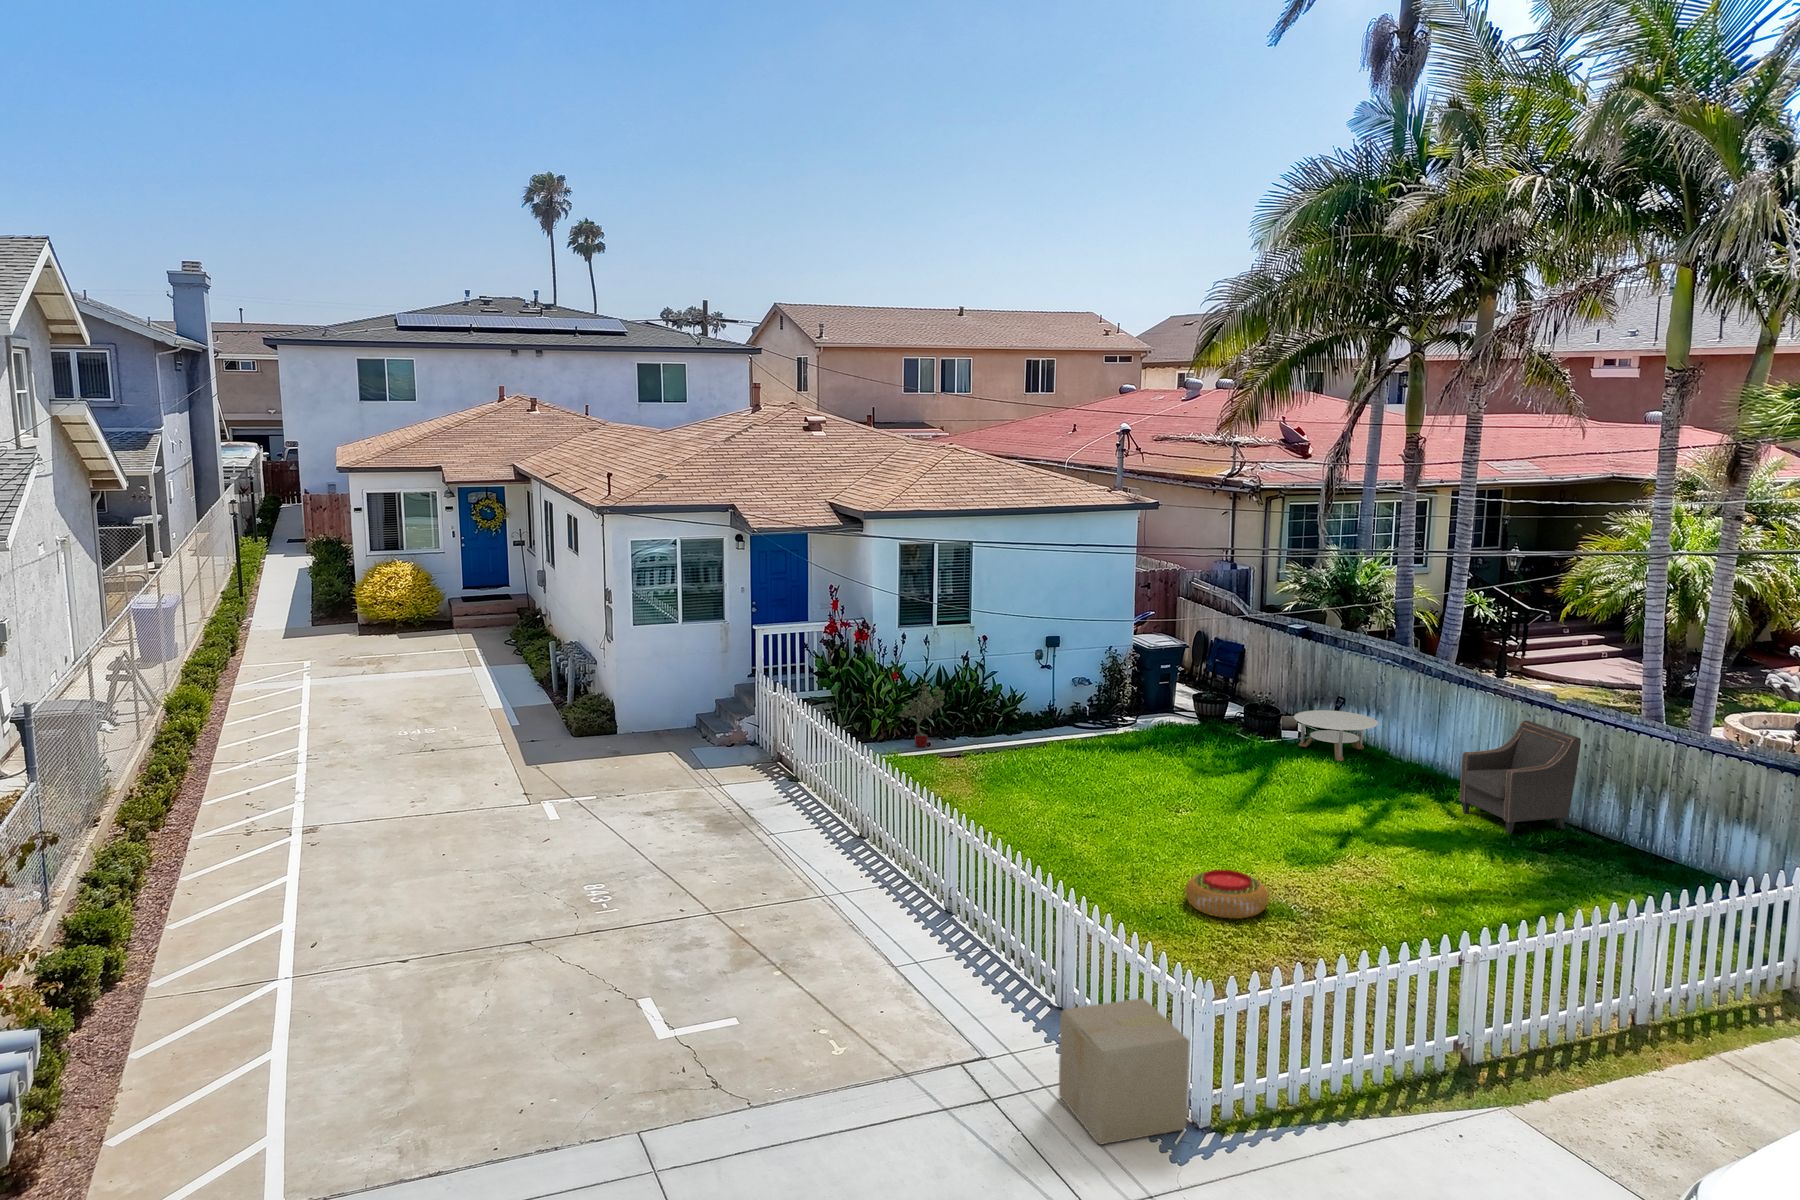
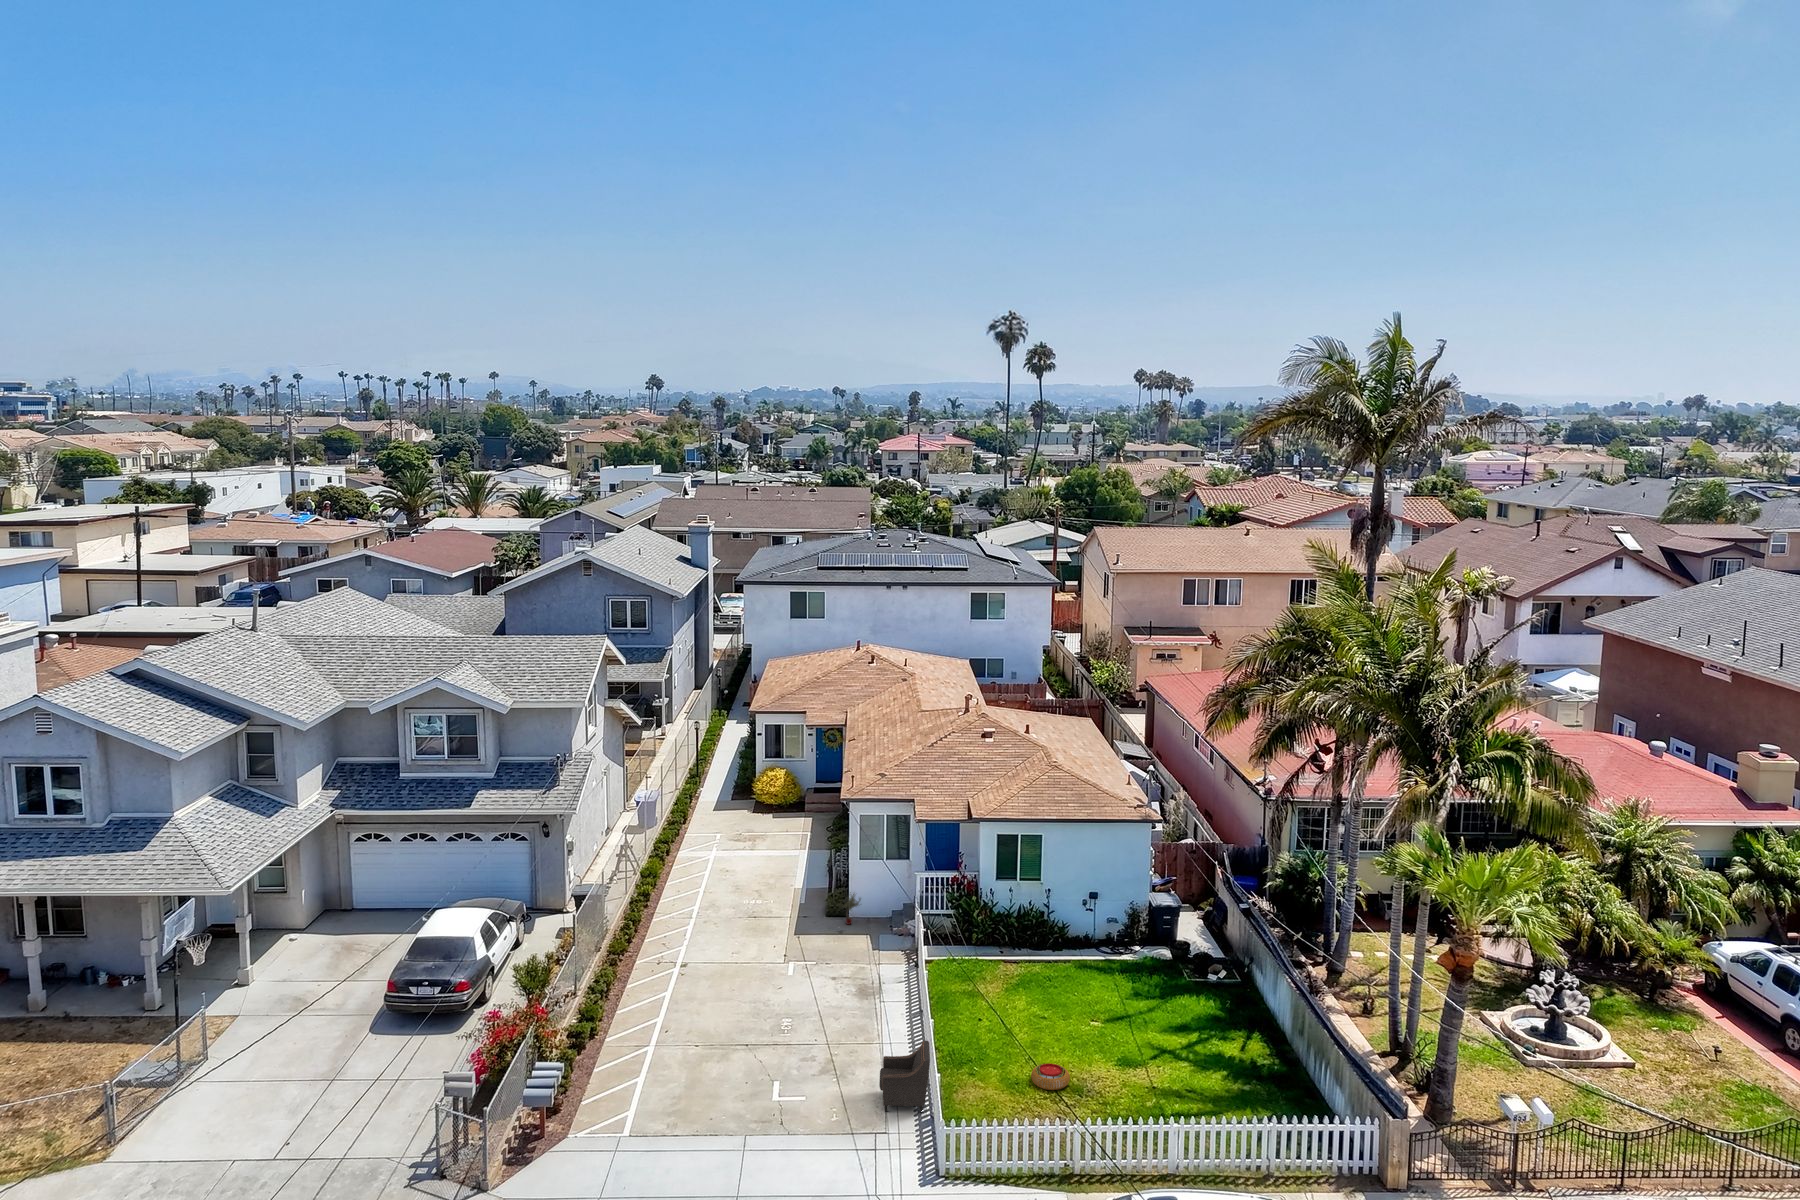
potted tree: present [898,683,945,747] -> present [839,892,861,925]
round table: present [1294,710,1378,761] -> none [1210,964,1259,1000]
chair: present [1459,721,1581,834] -> present [879,1041,930,1112]
cardboard box: present [1059,998,1190,1145] -> none [896,1118,935,1173]

